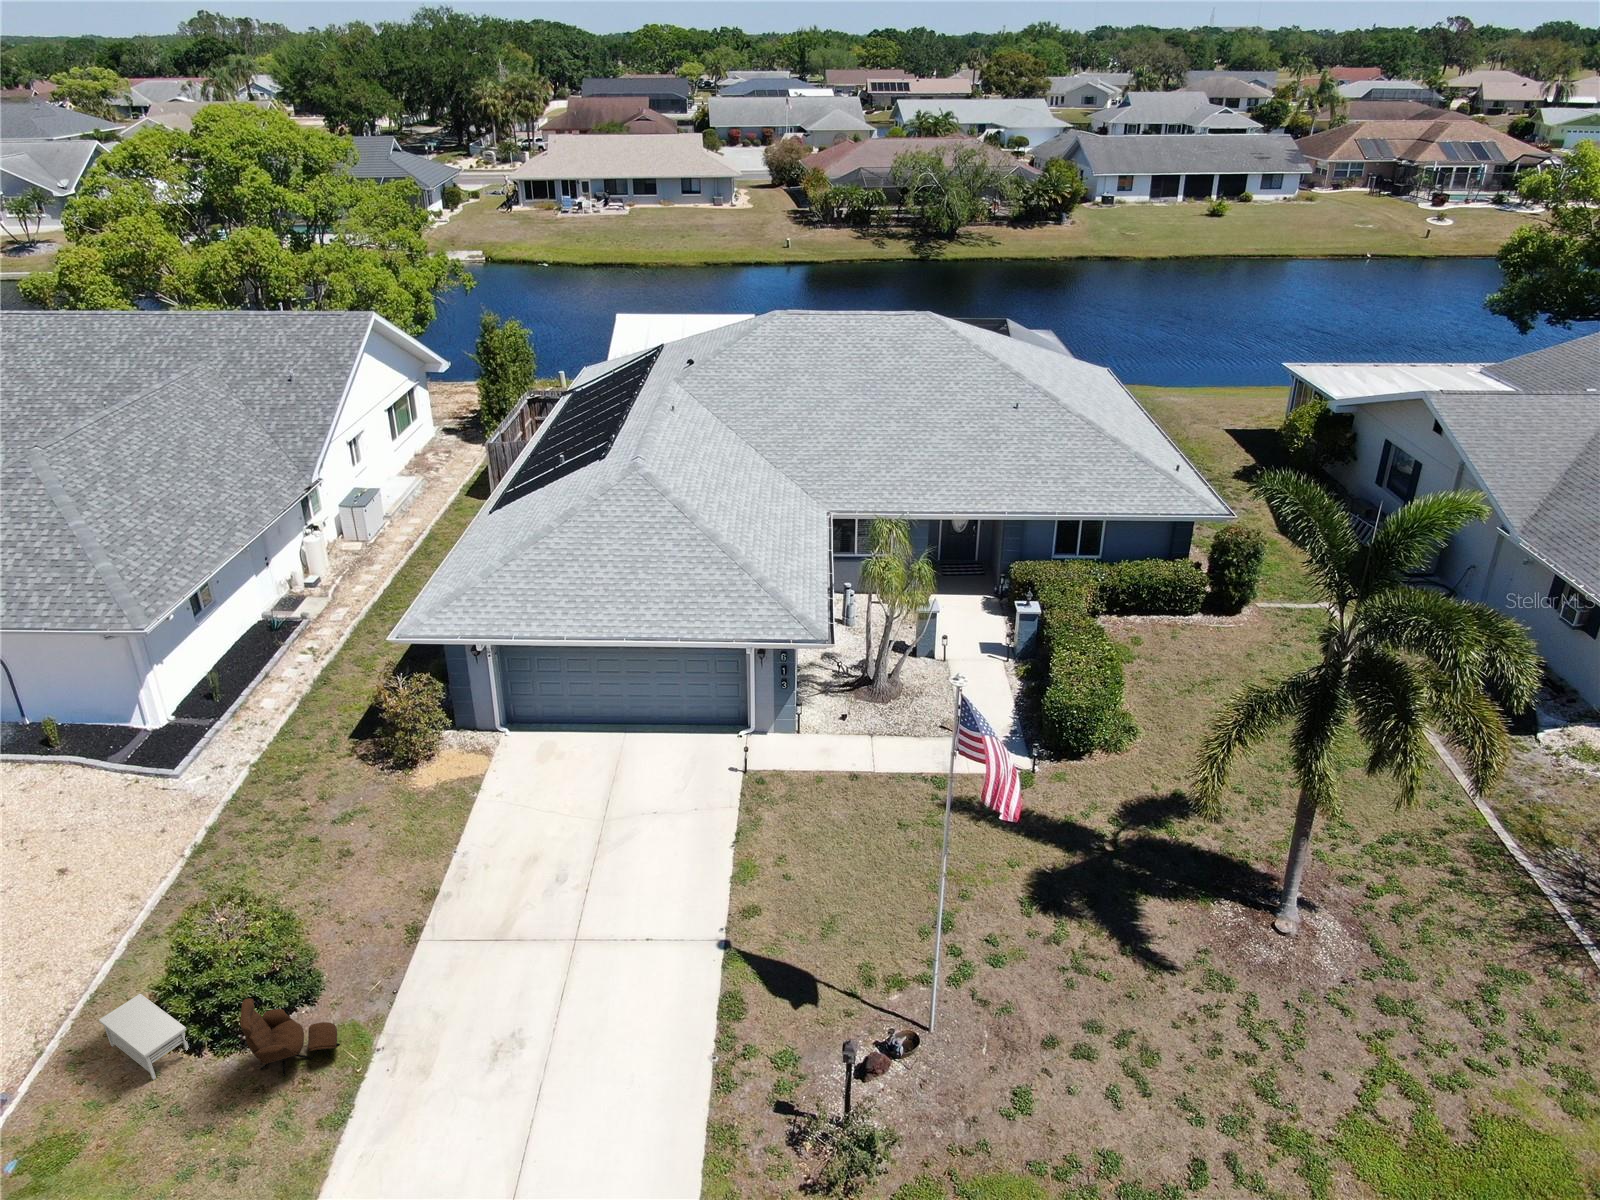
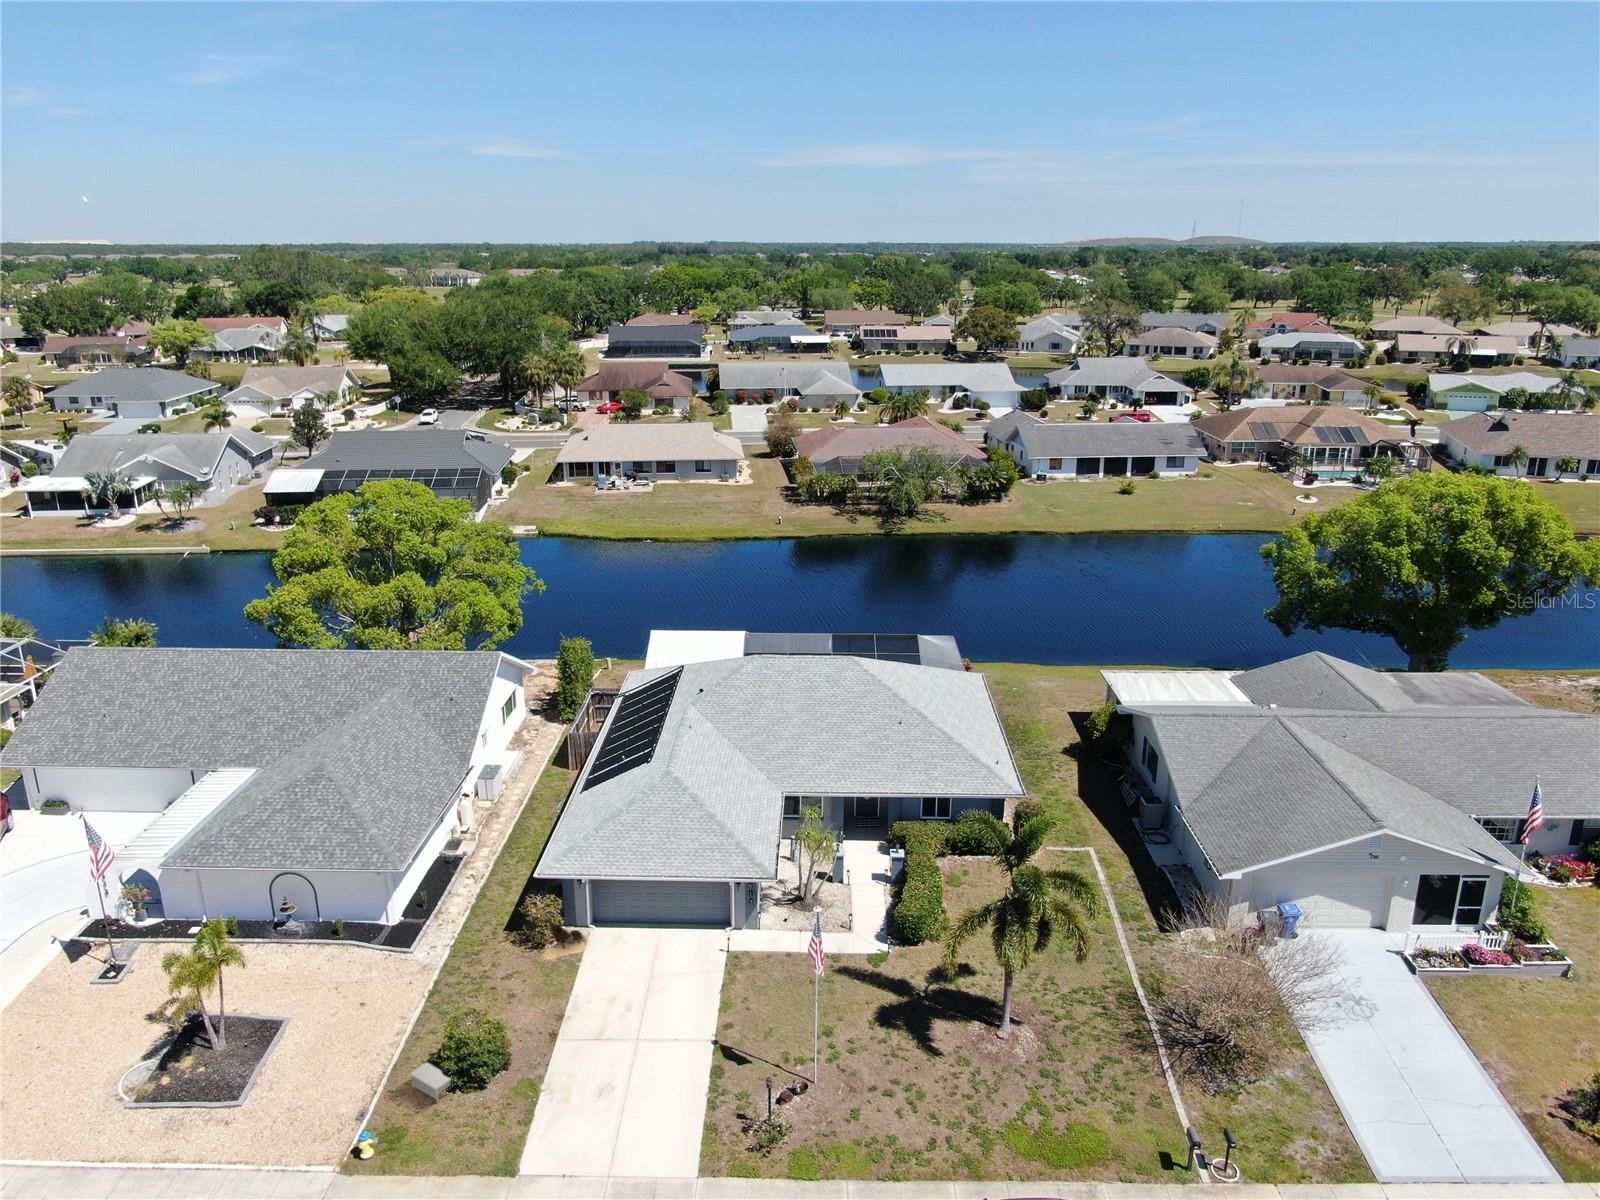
lounge chair: present [240,998,340,1076] -> present [548,918,582,944]

